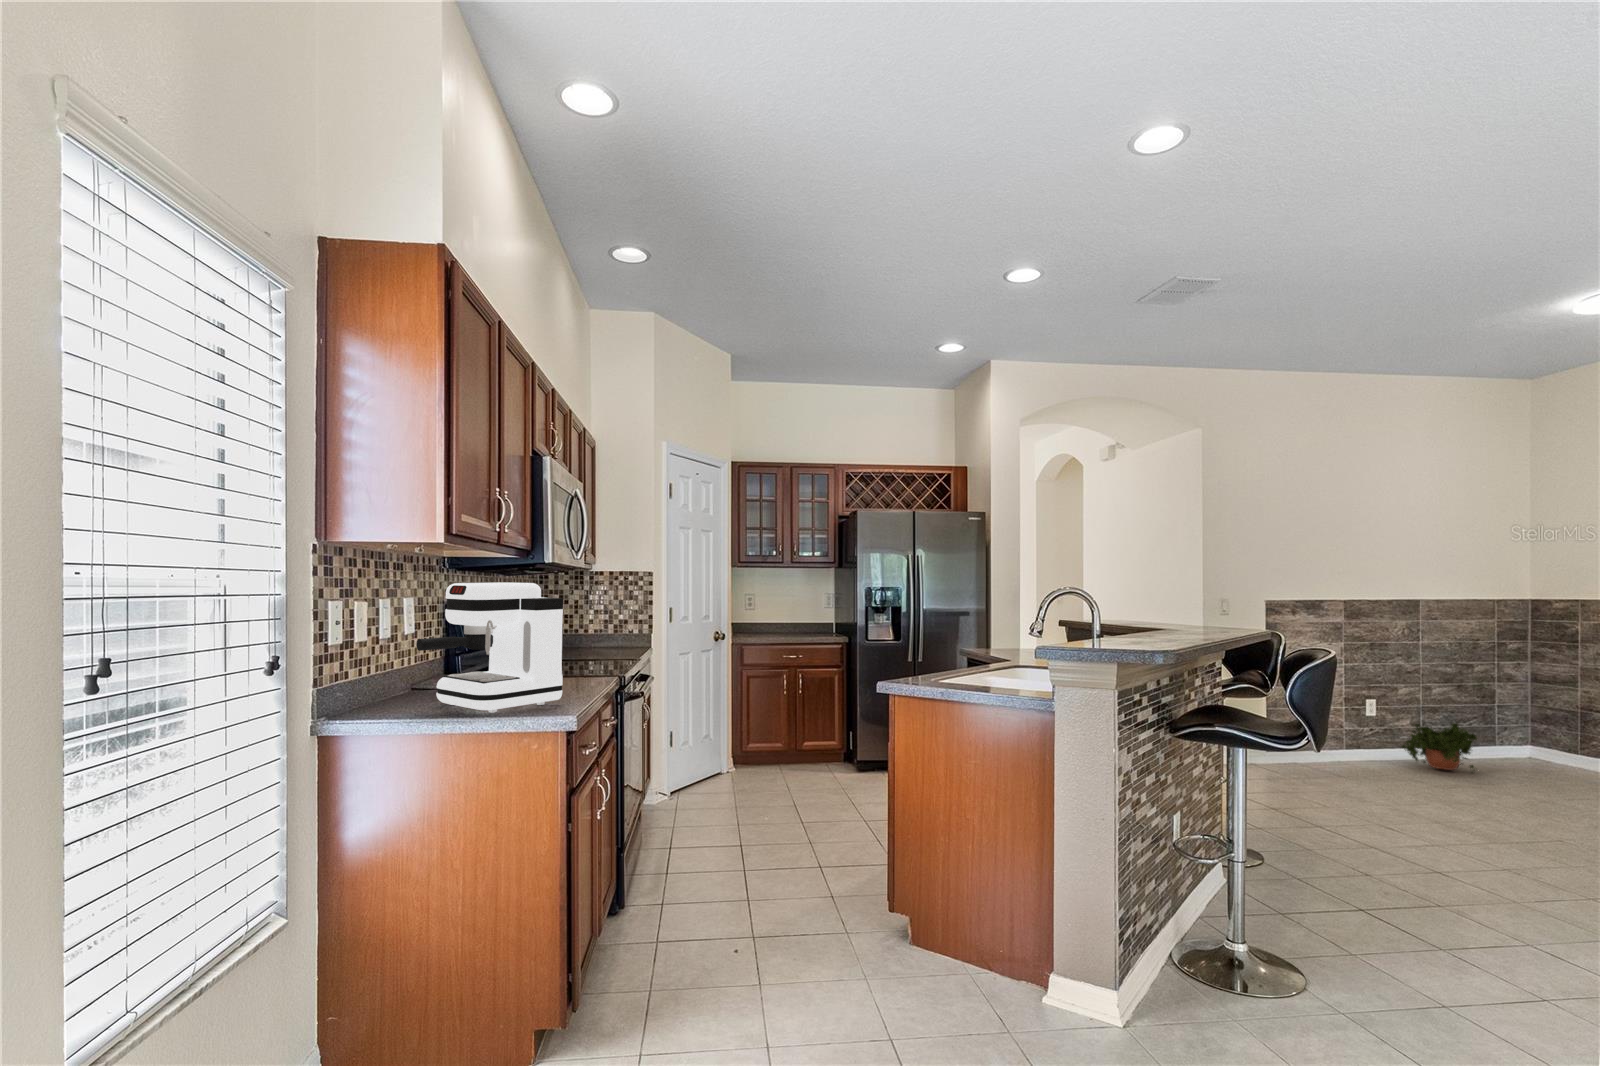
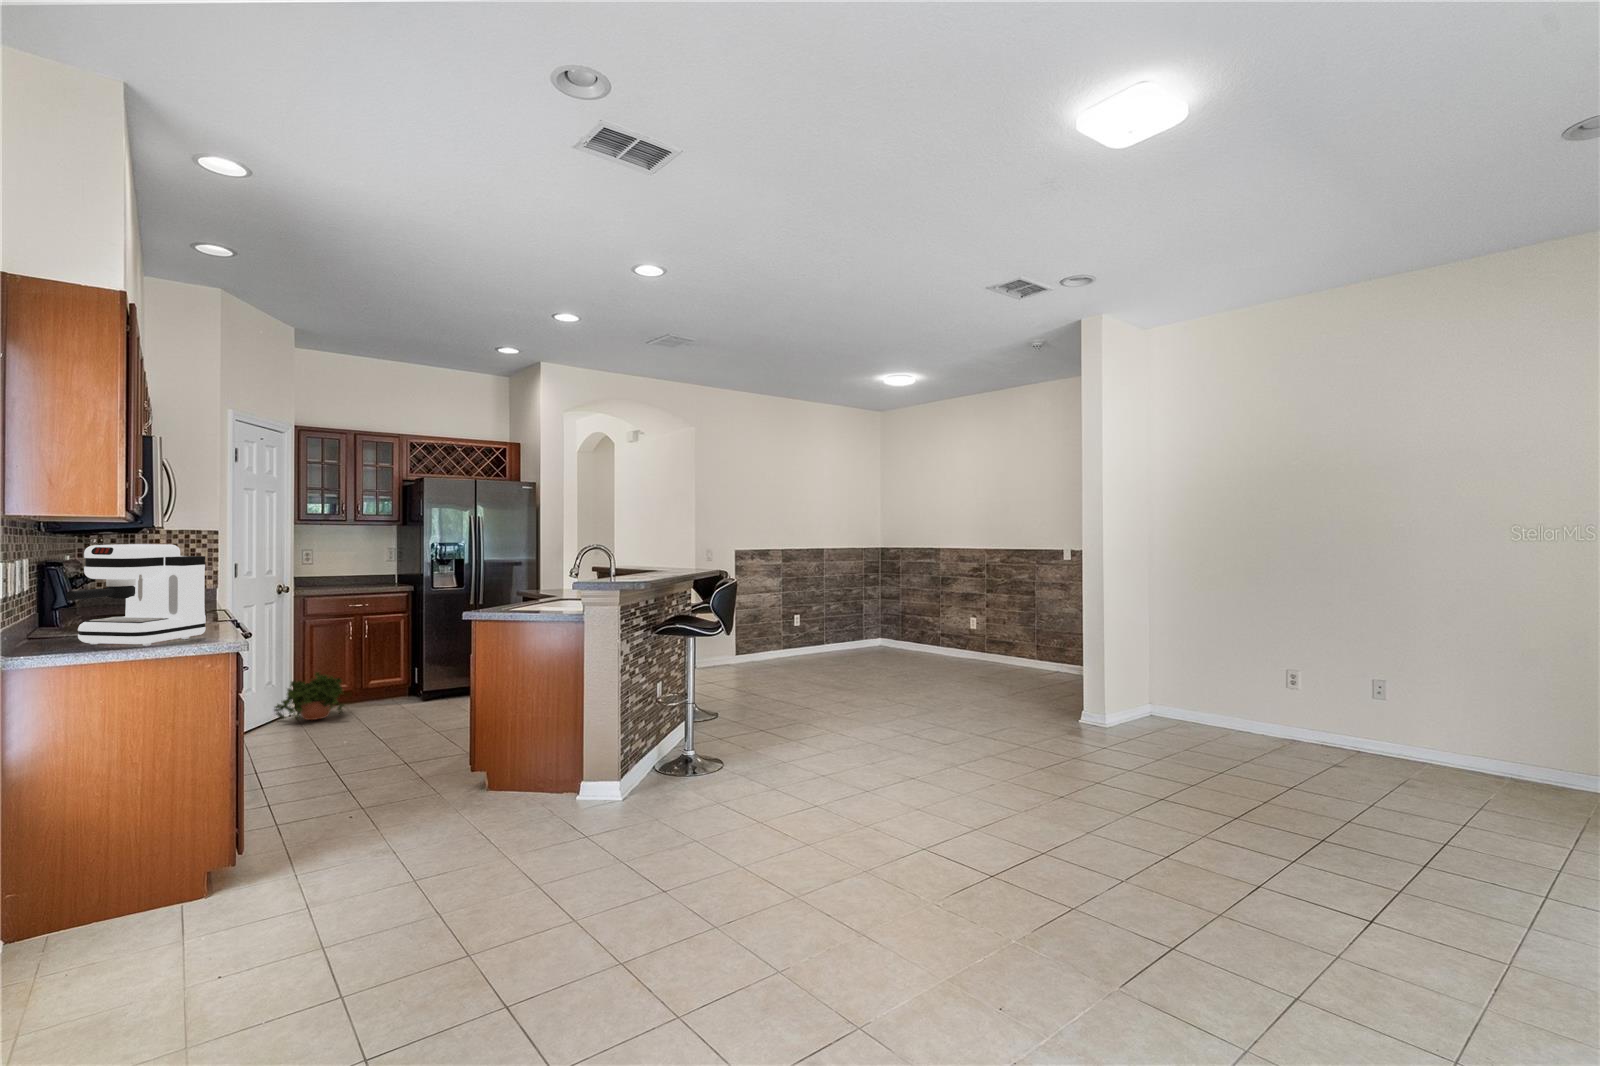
potted plant: present [1401,724,1477,772] -> present [274,672,344,720]

